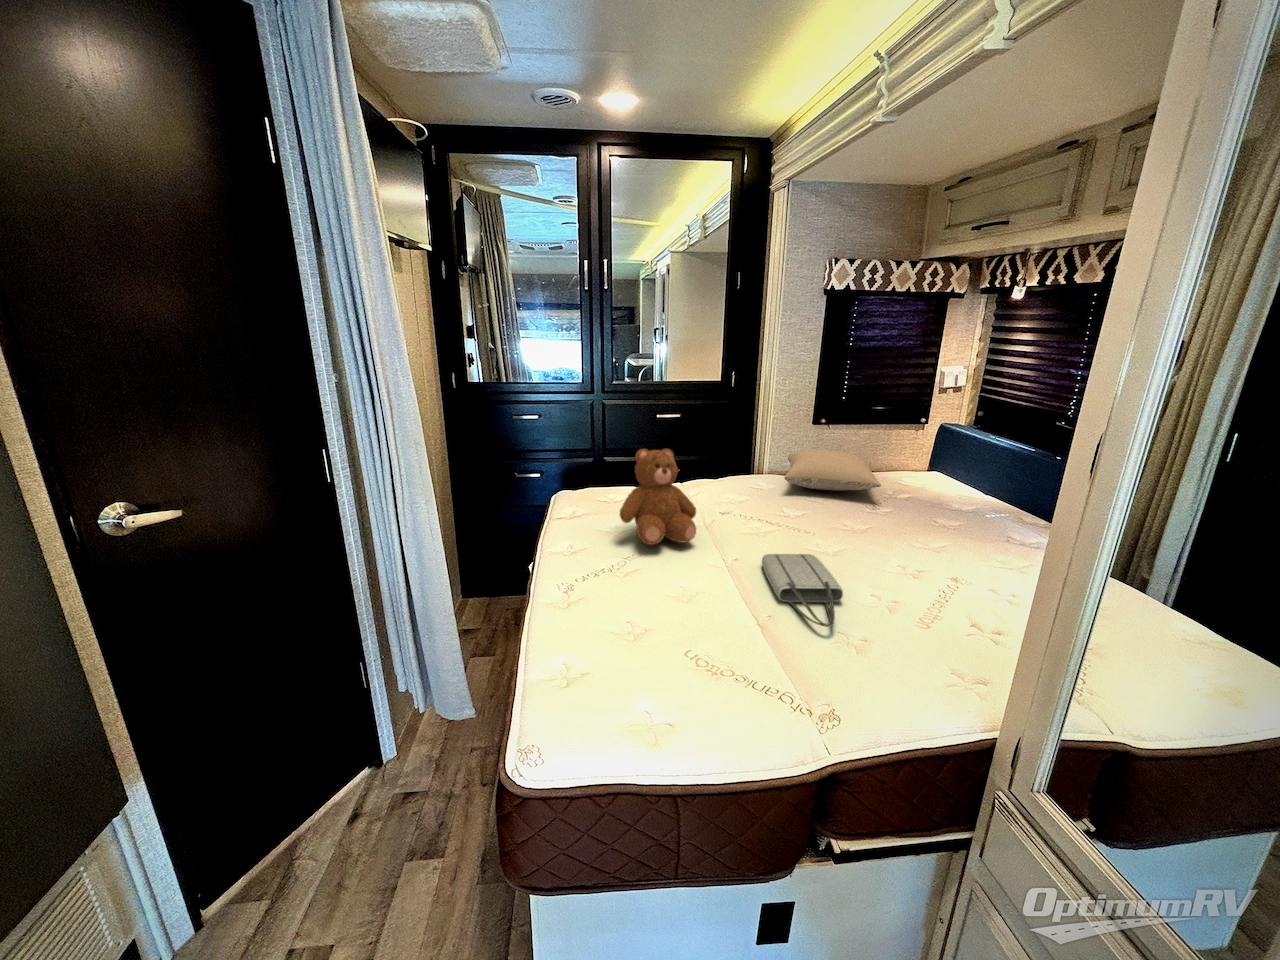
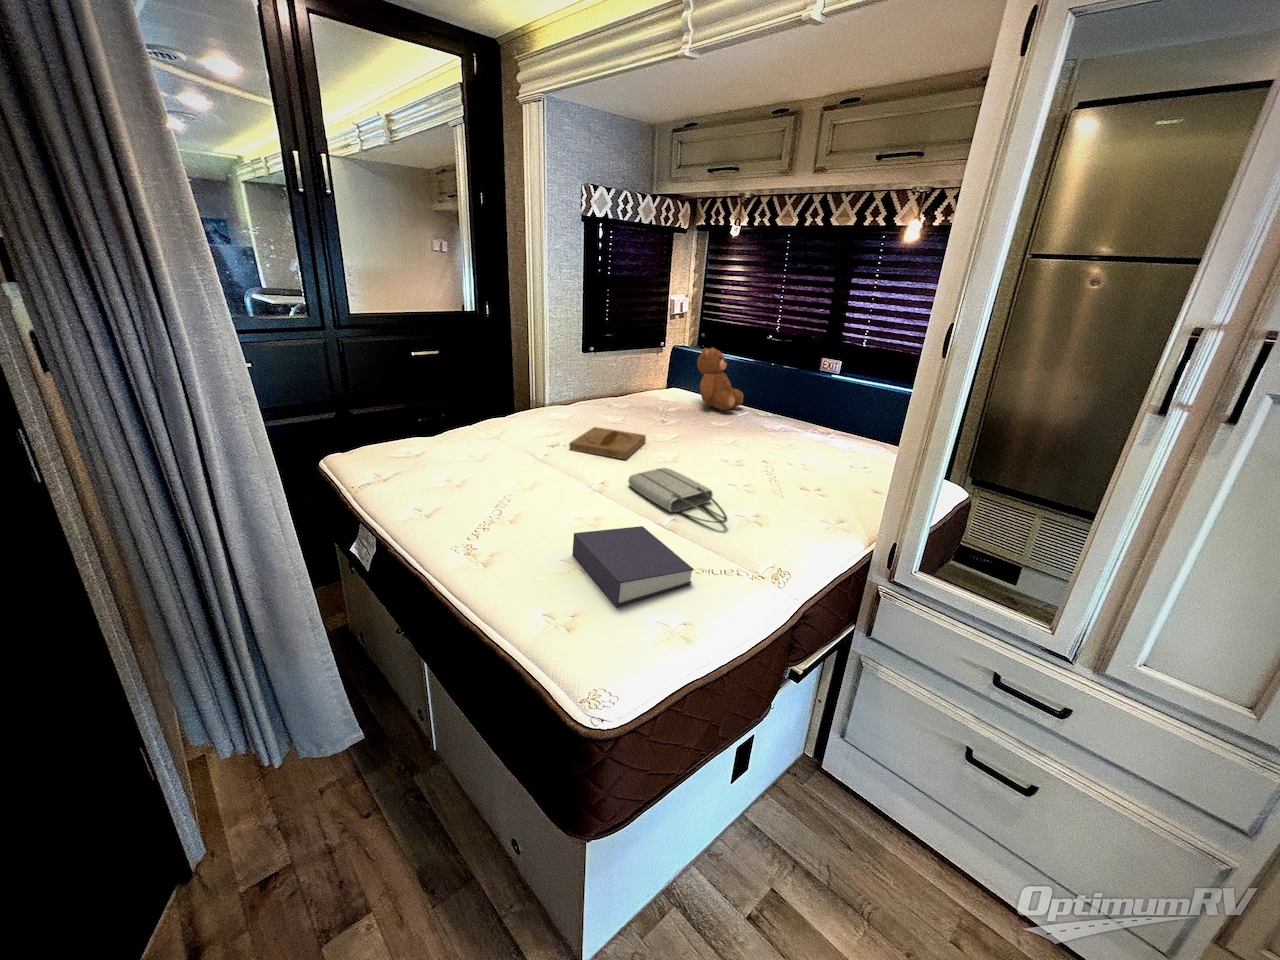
teddy bear: present [619,449,696,545] -> present [697,347,743,410]
pillow: present [785,450,881,490] -> none [572,375,668,411]
tray: none [736,501,827,539] -> present [569,427,646,459]
book: none [638,591,734,674] -> present [572,526,694,607]

